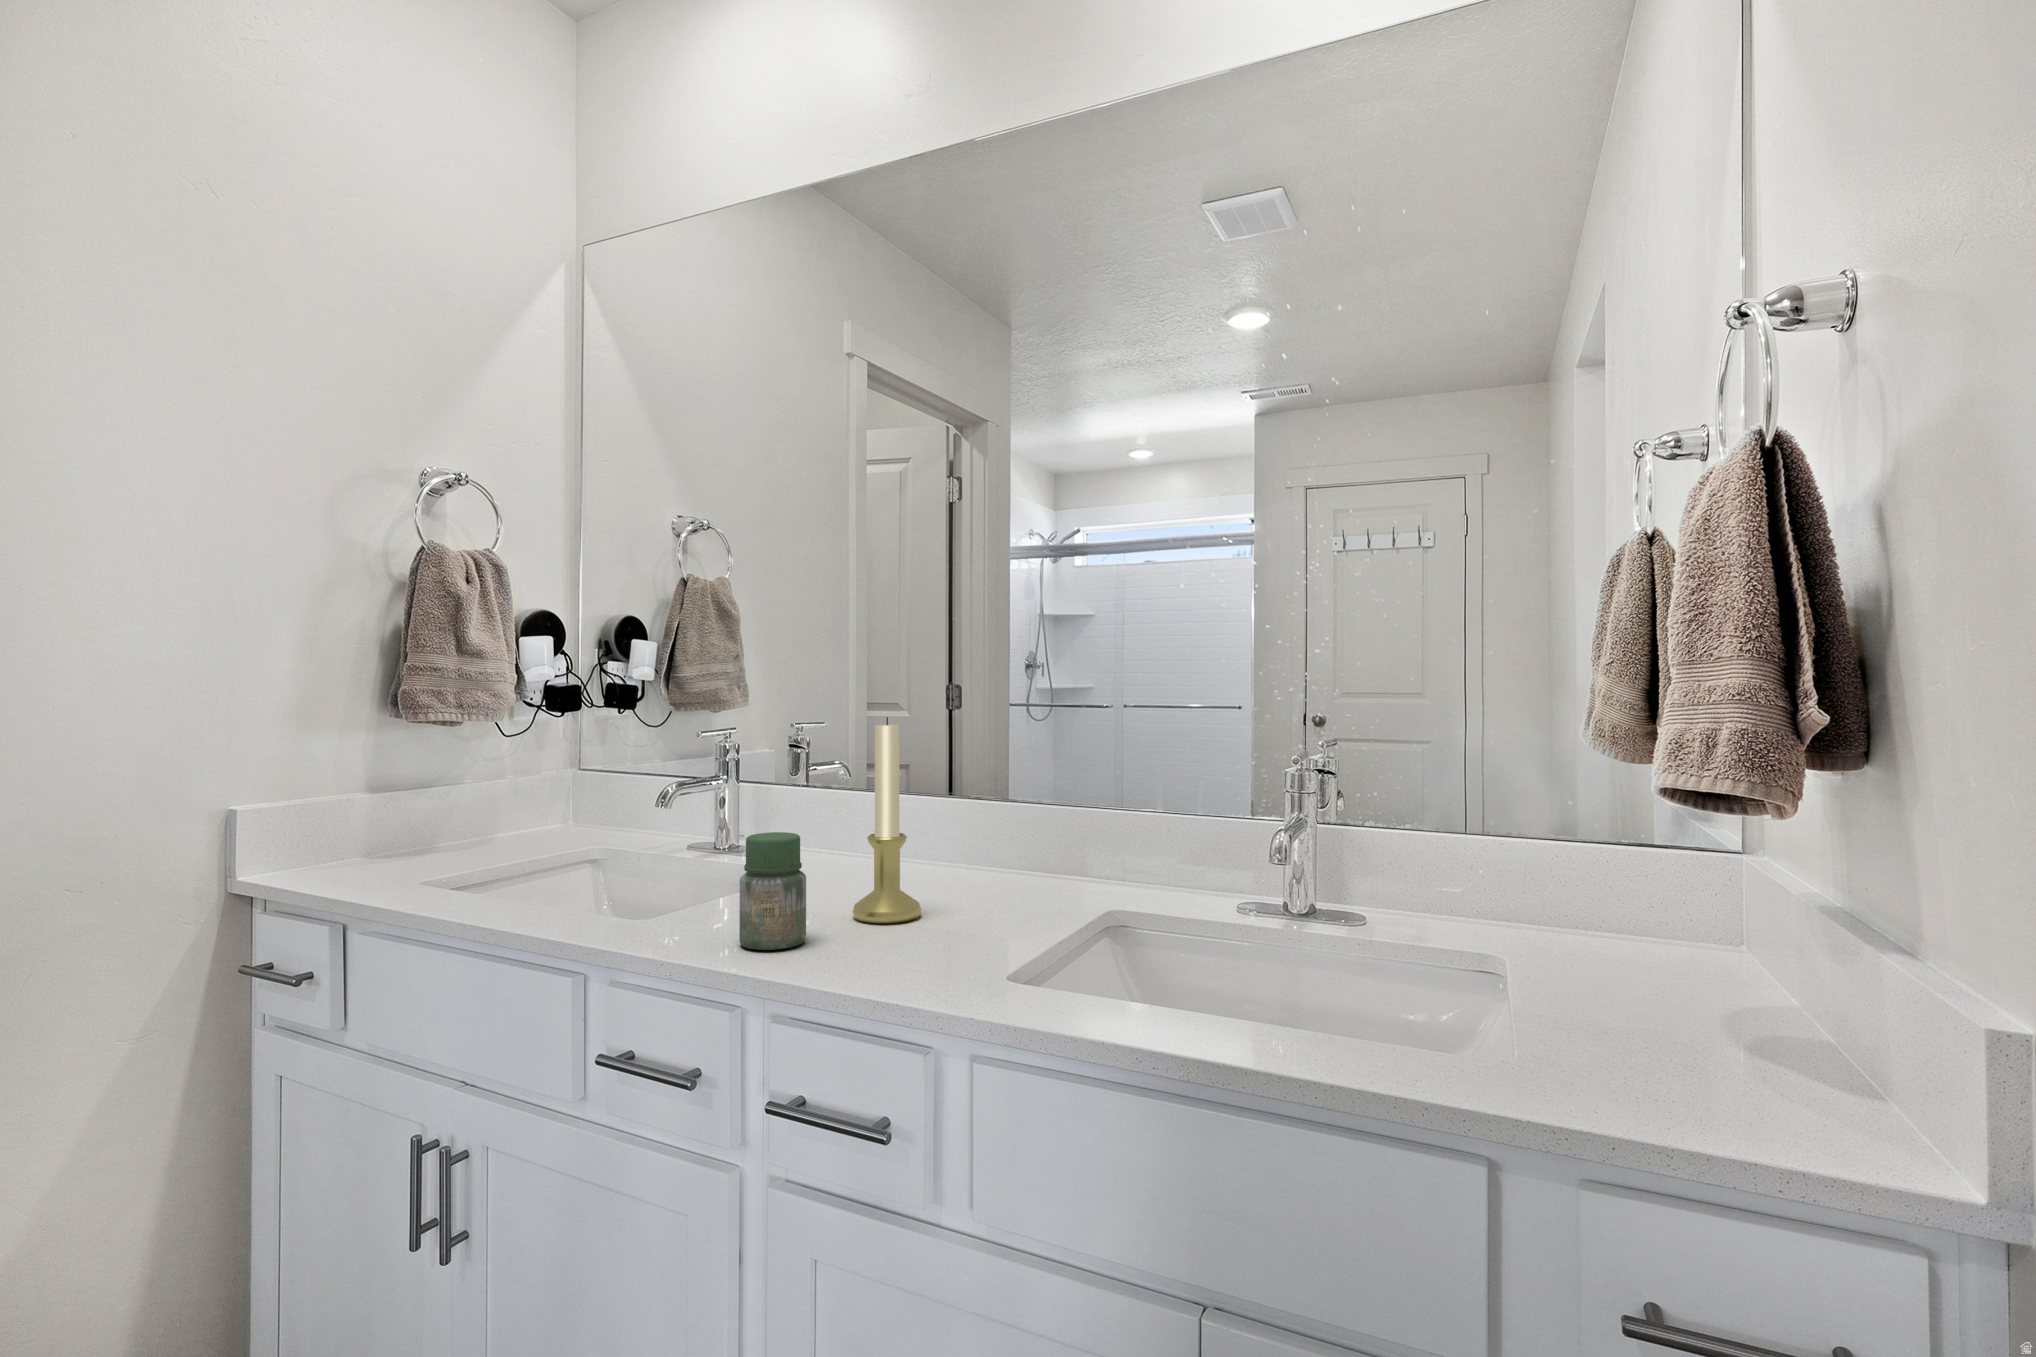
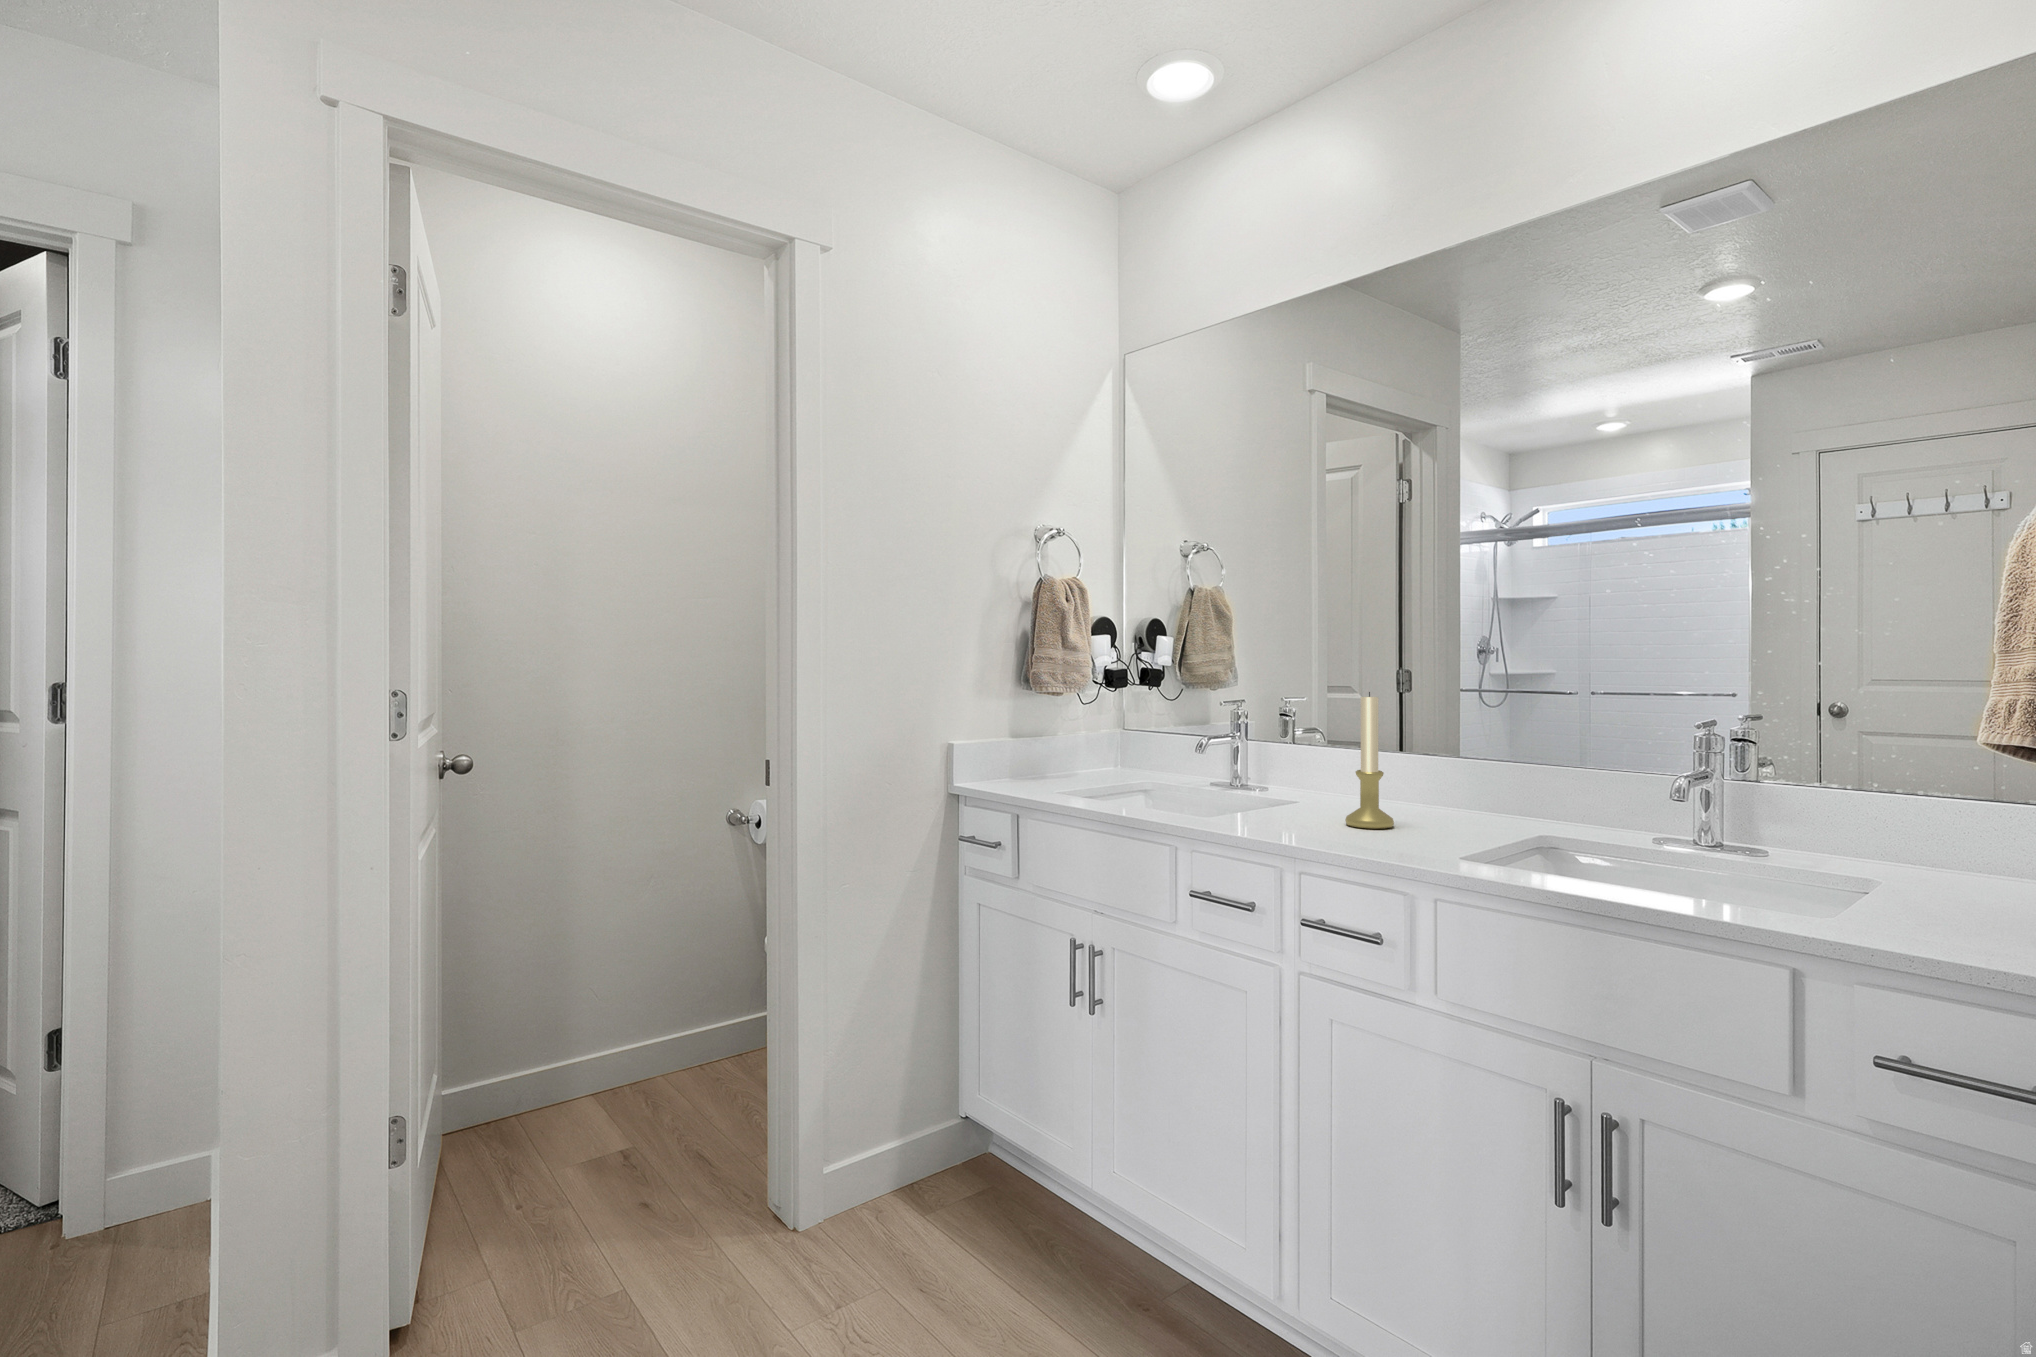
jar: present [739,832,806,950] -> none [1278,764,1320,835]

